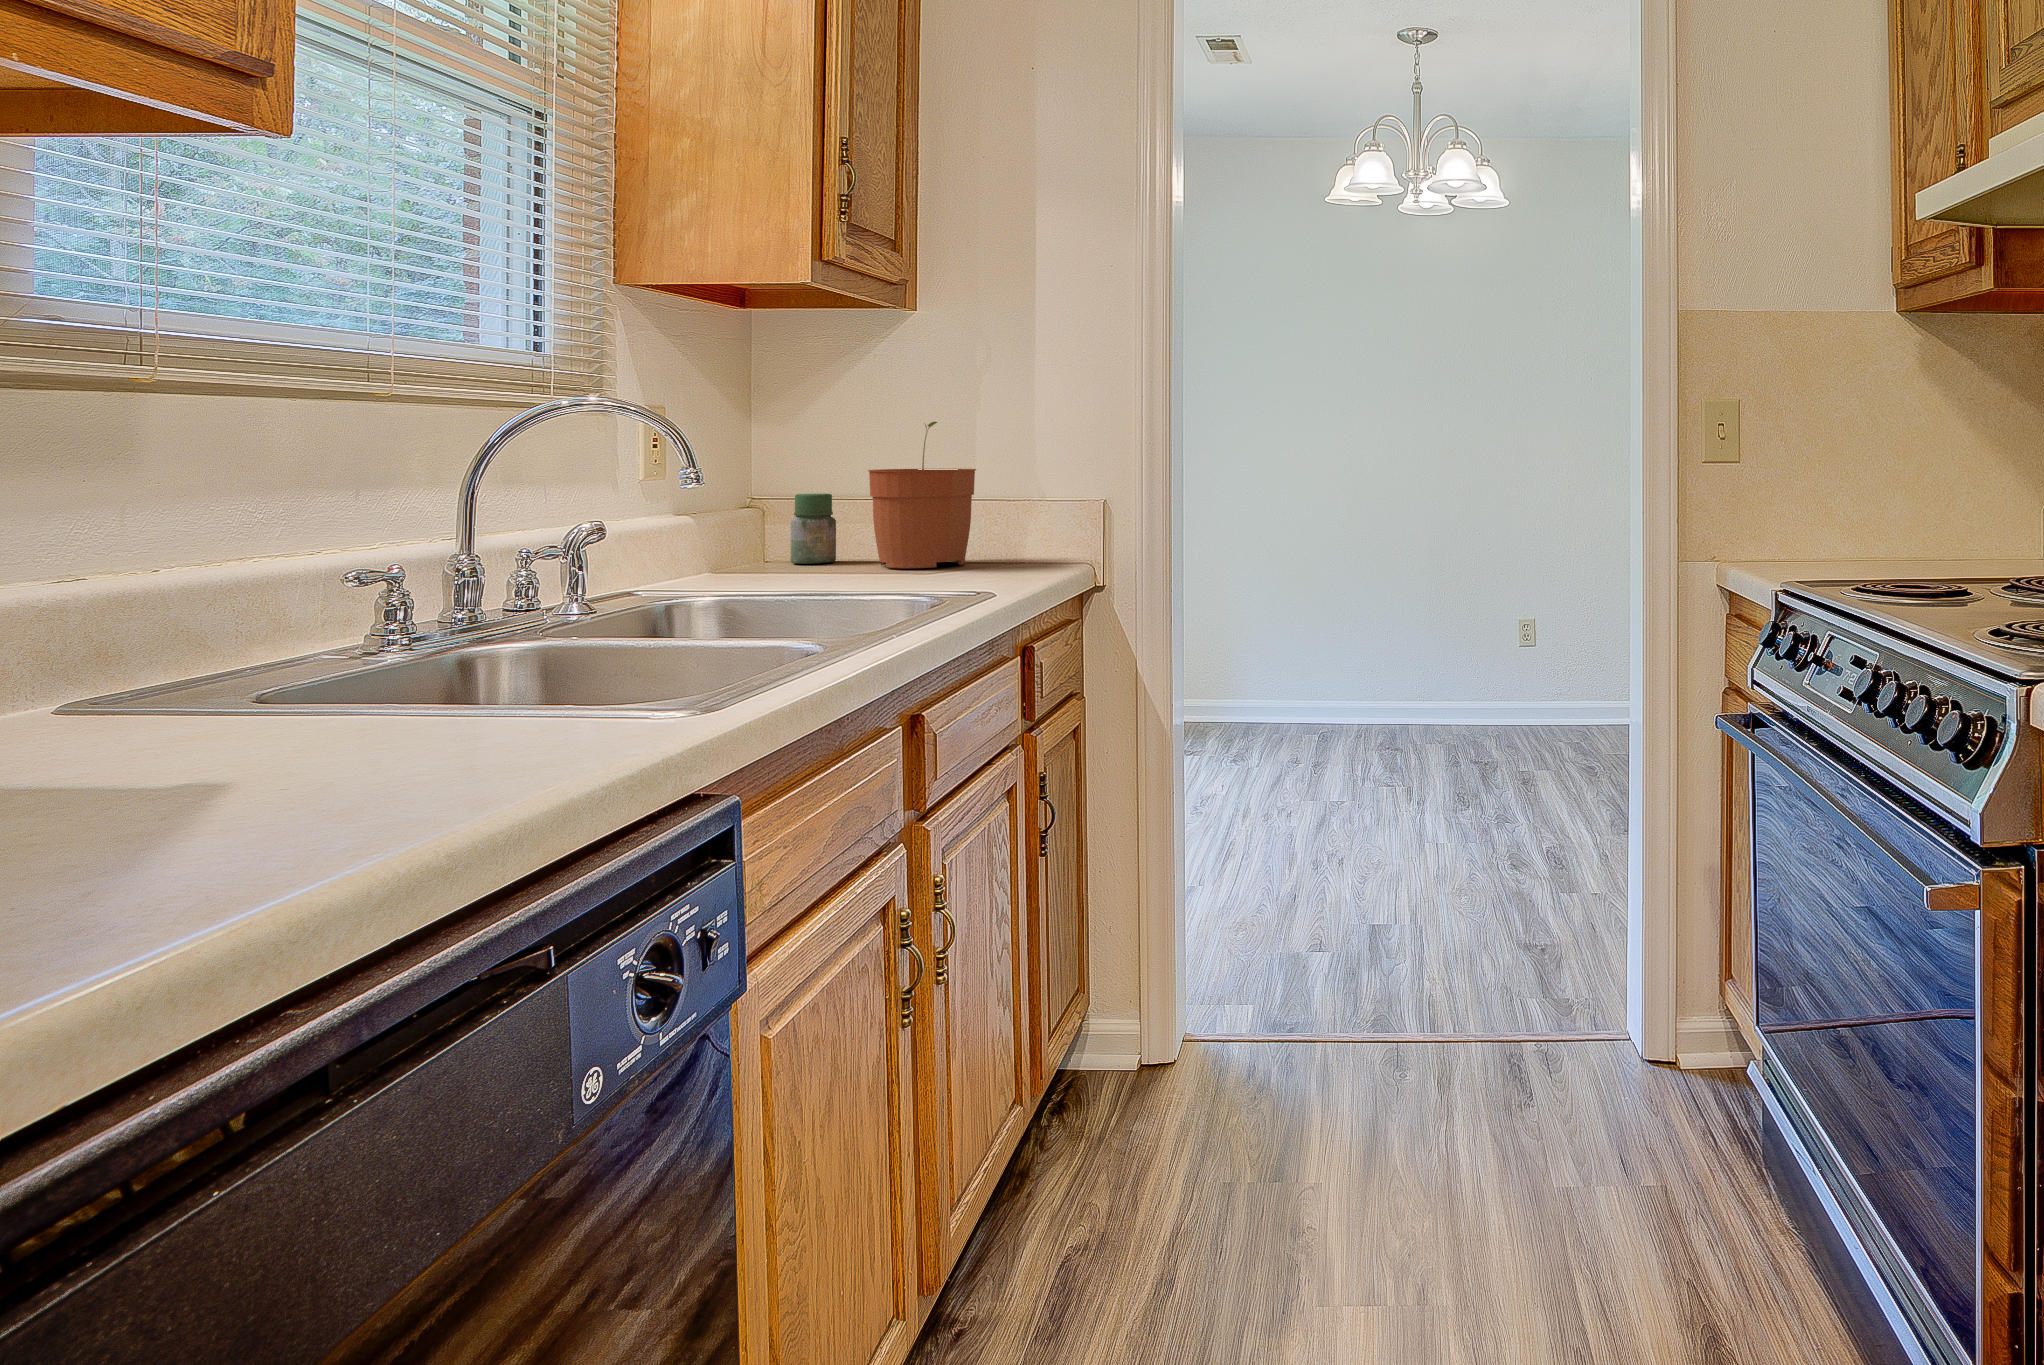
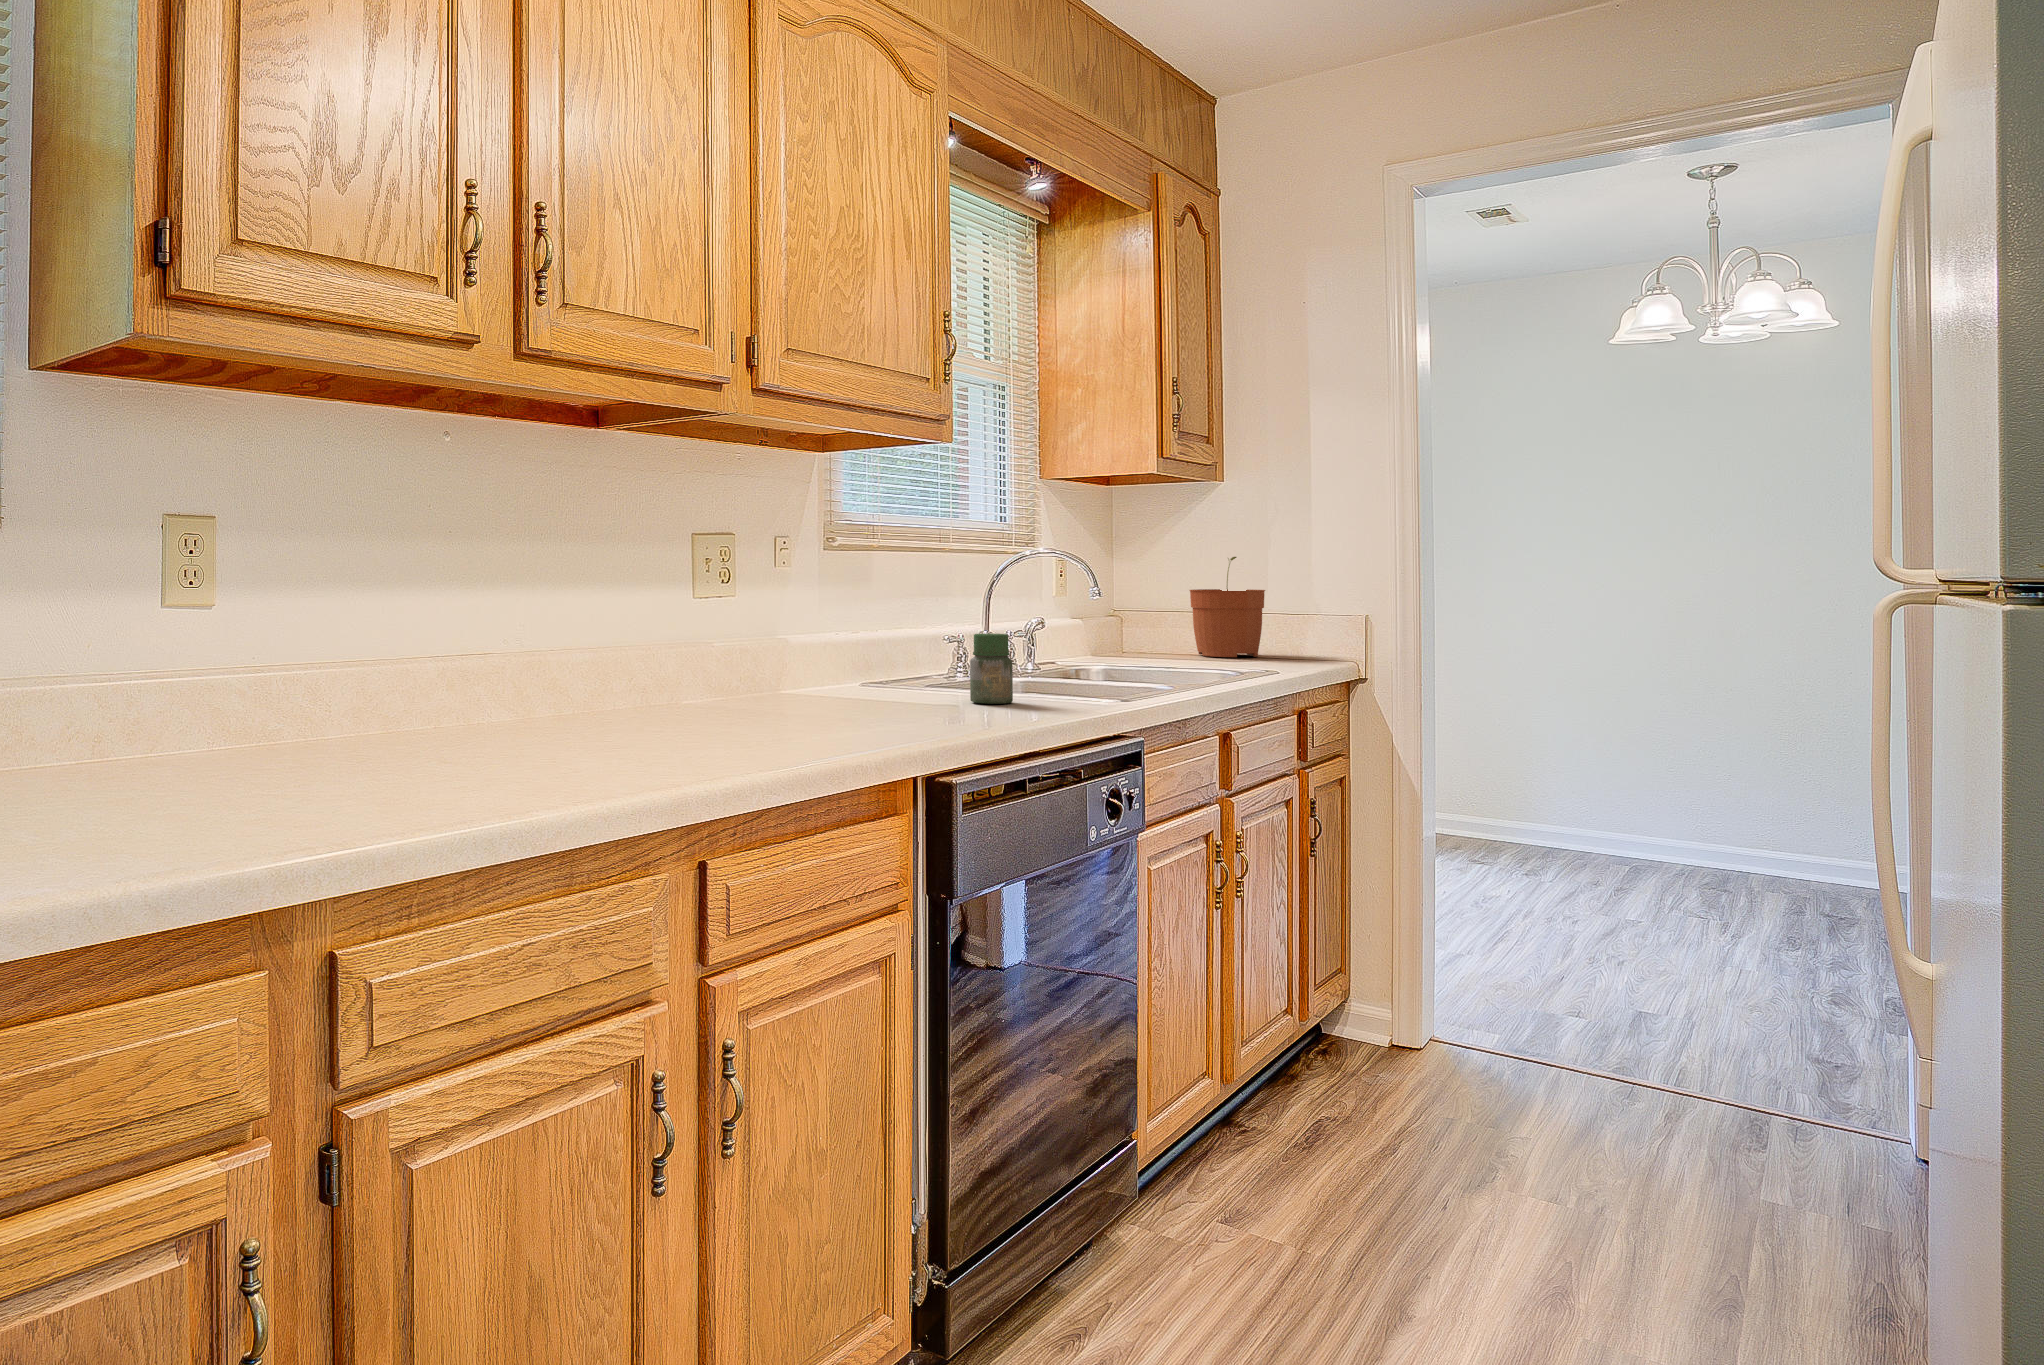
jar: present [791,494,836,564] -> present [970,633,1013,704]

